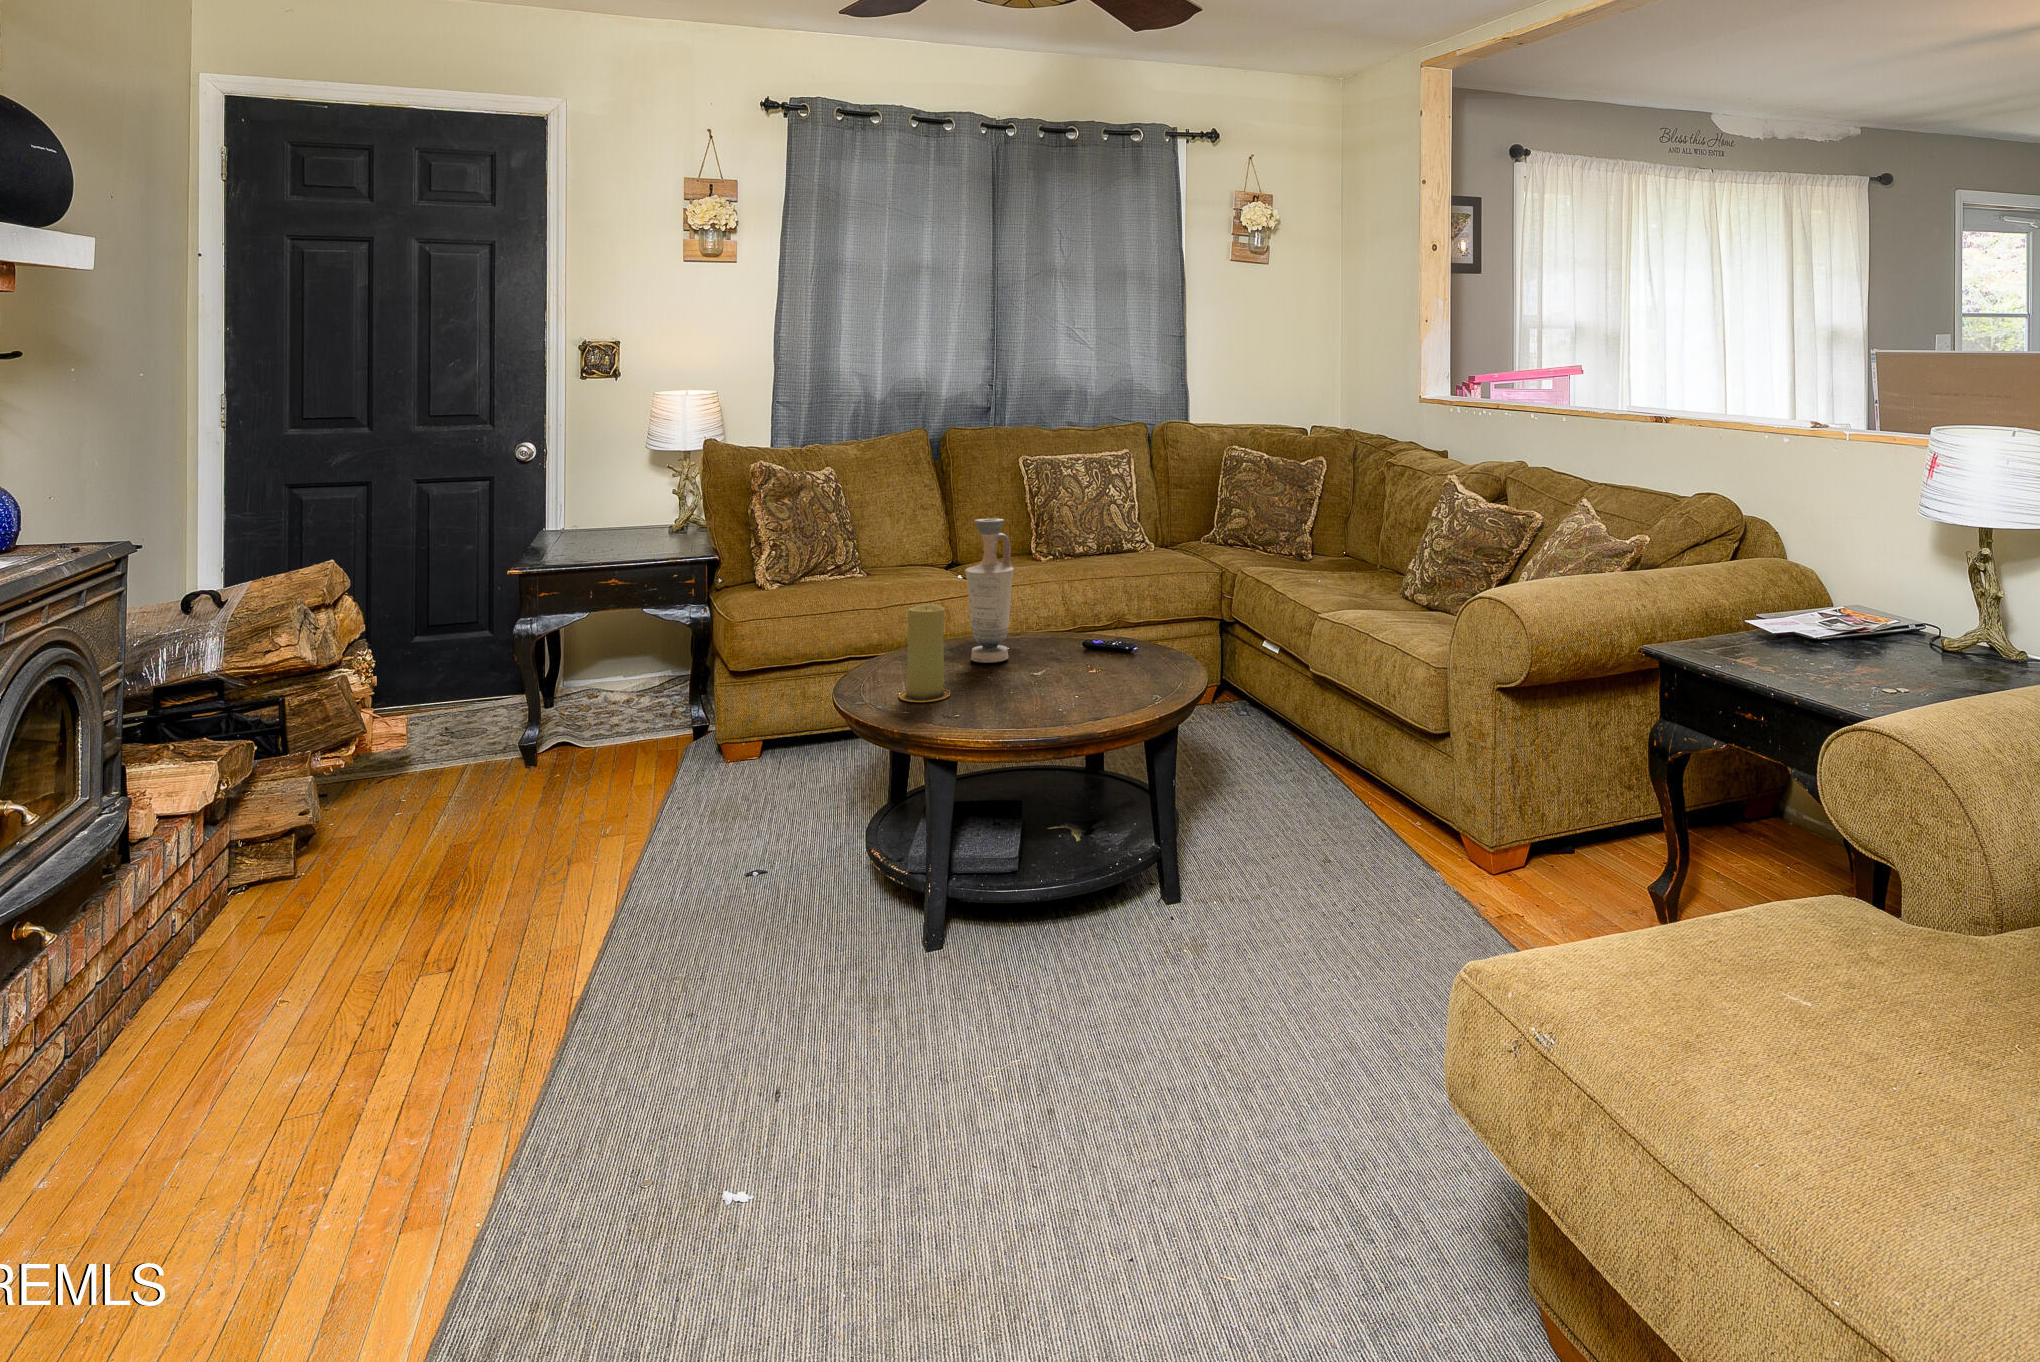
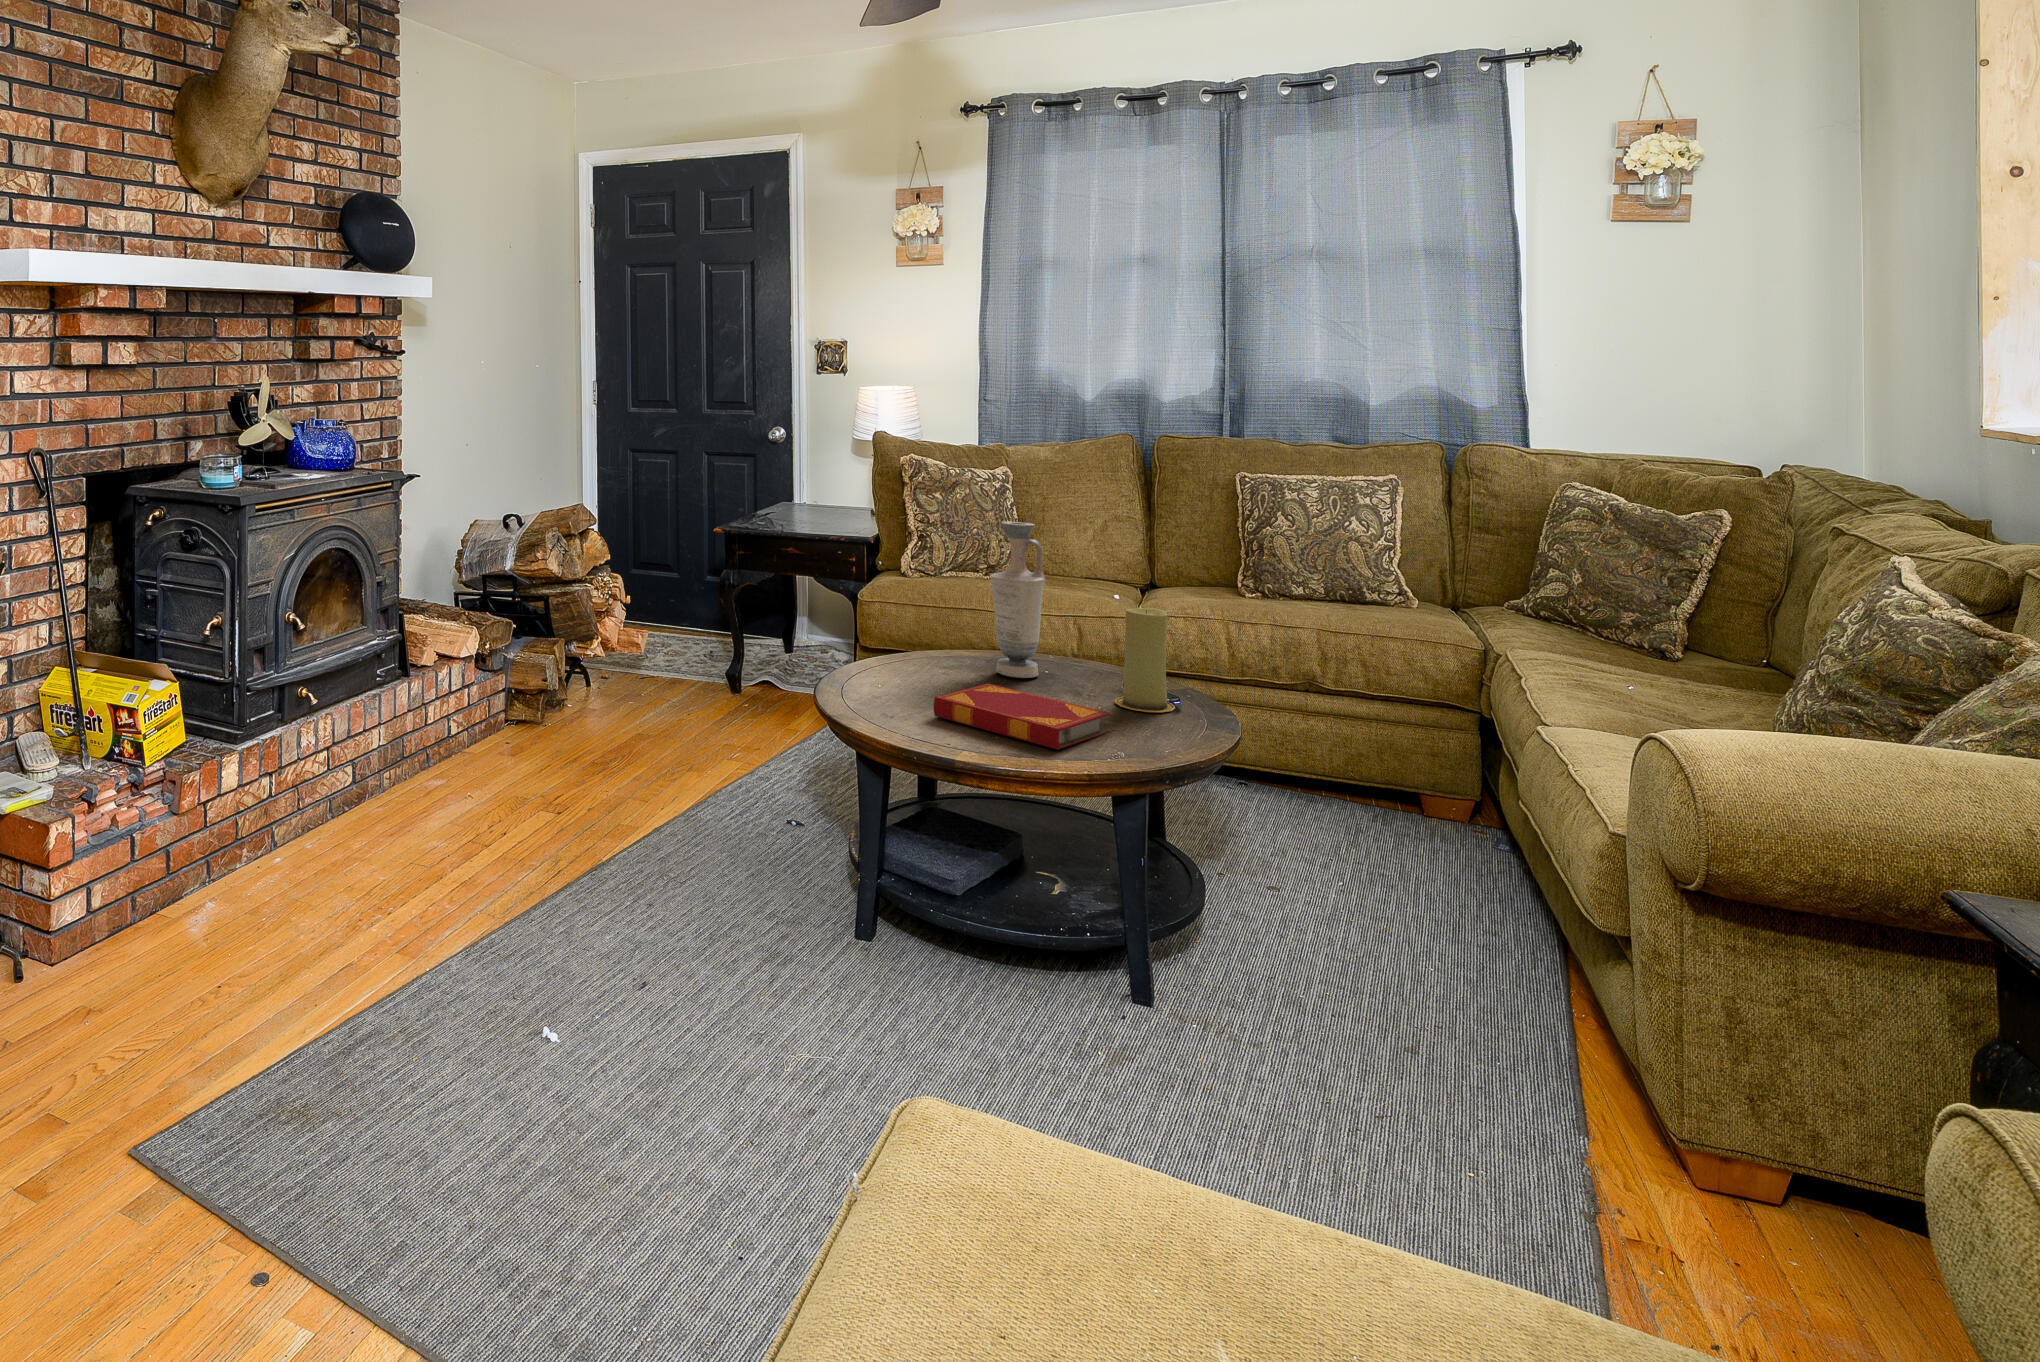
candle: present [898,604,950,702] -> present [1115,608,1175,712]
hardback book: none [983,671,1121,713] -> present [934,683,1111,750]

